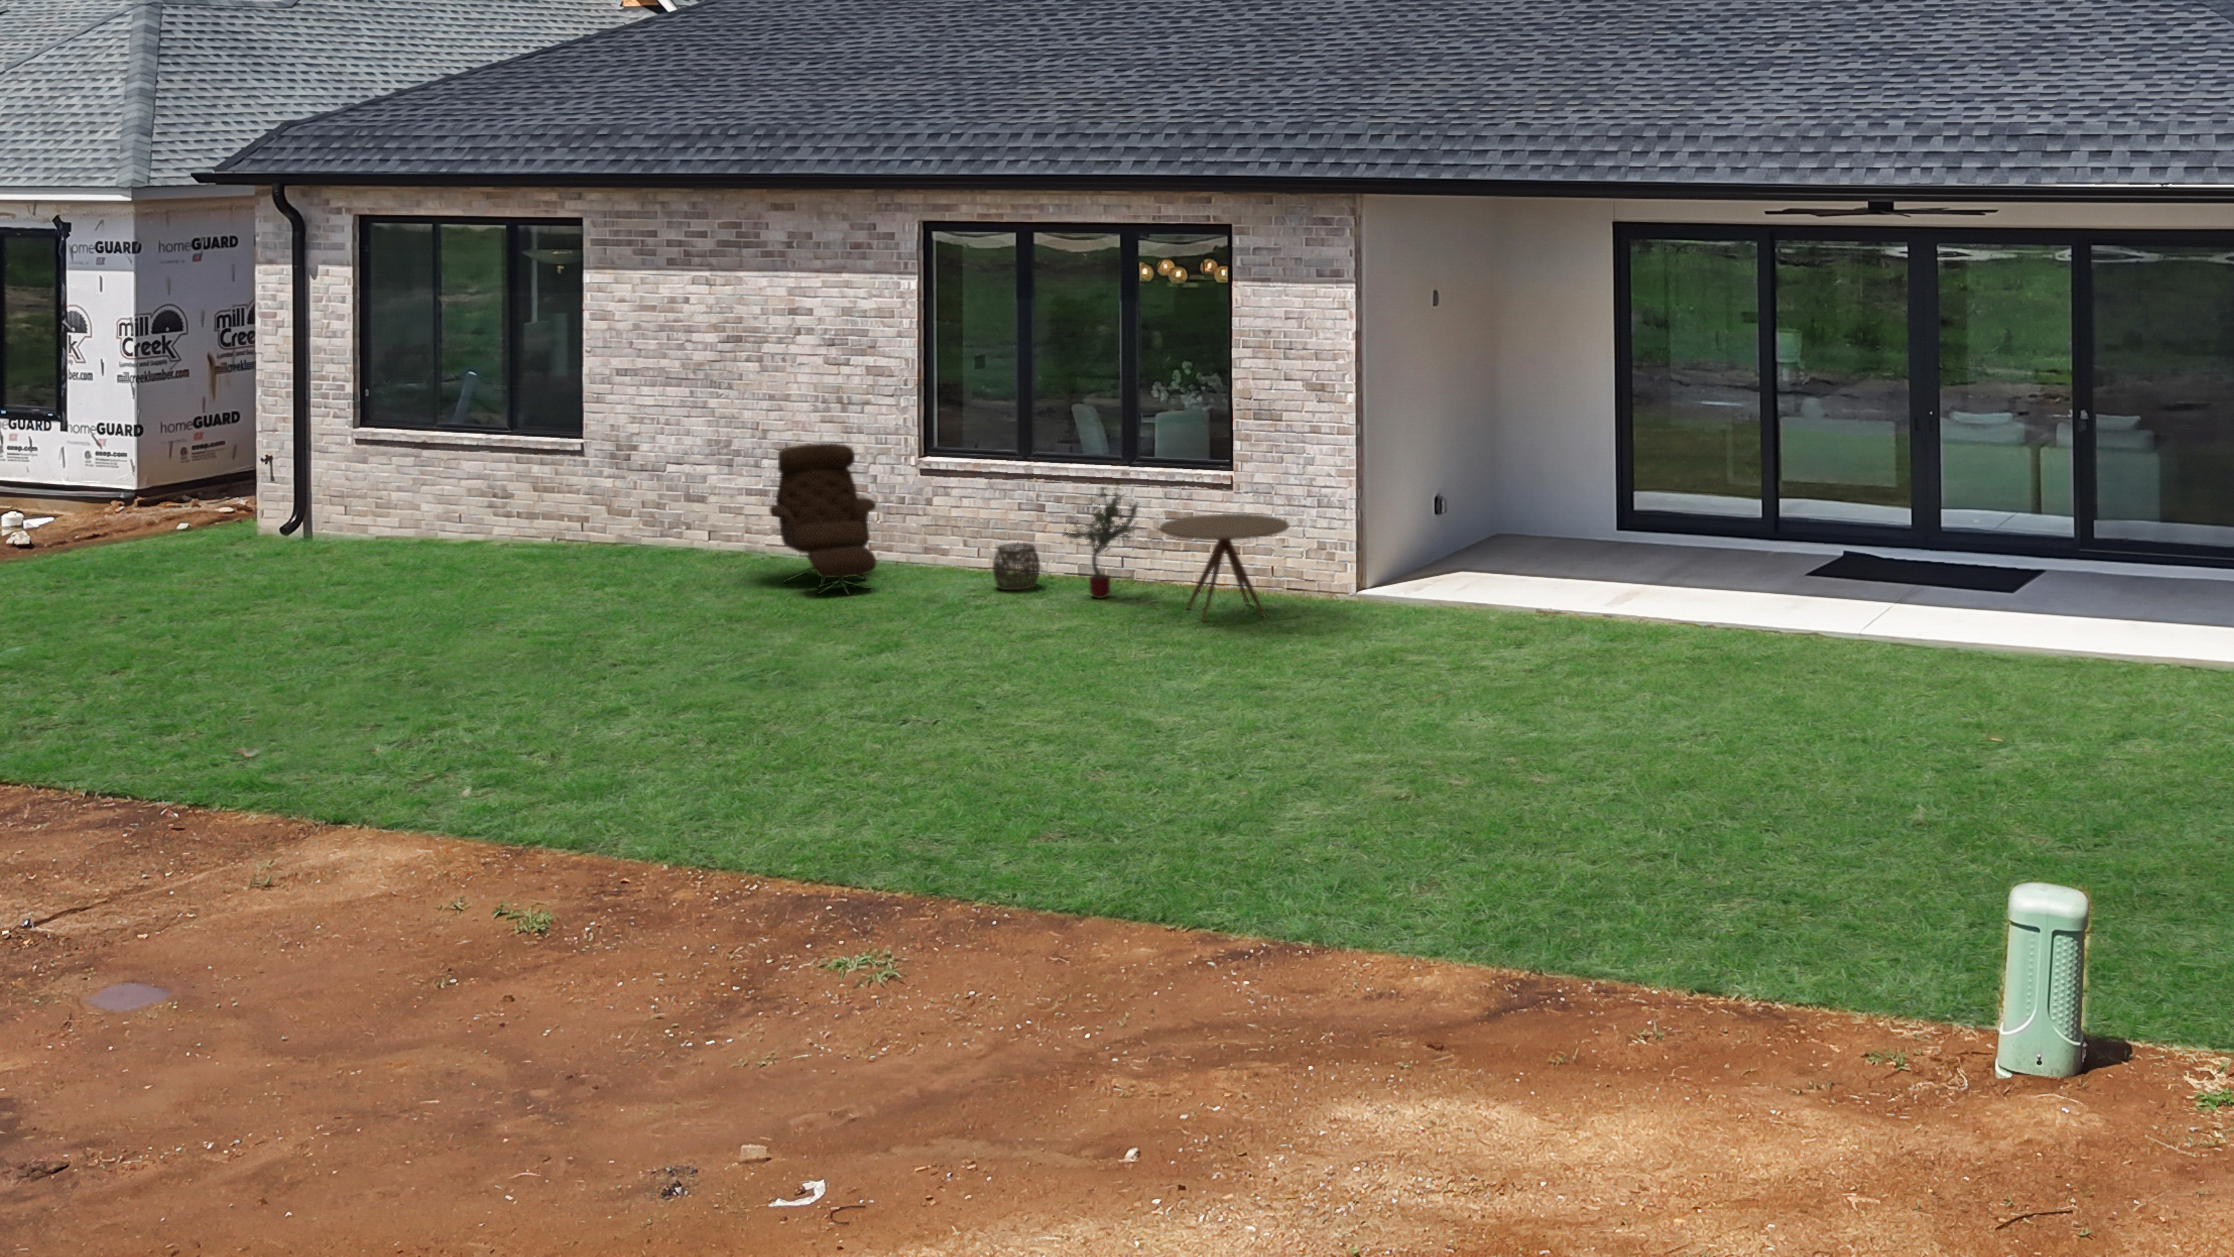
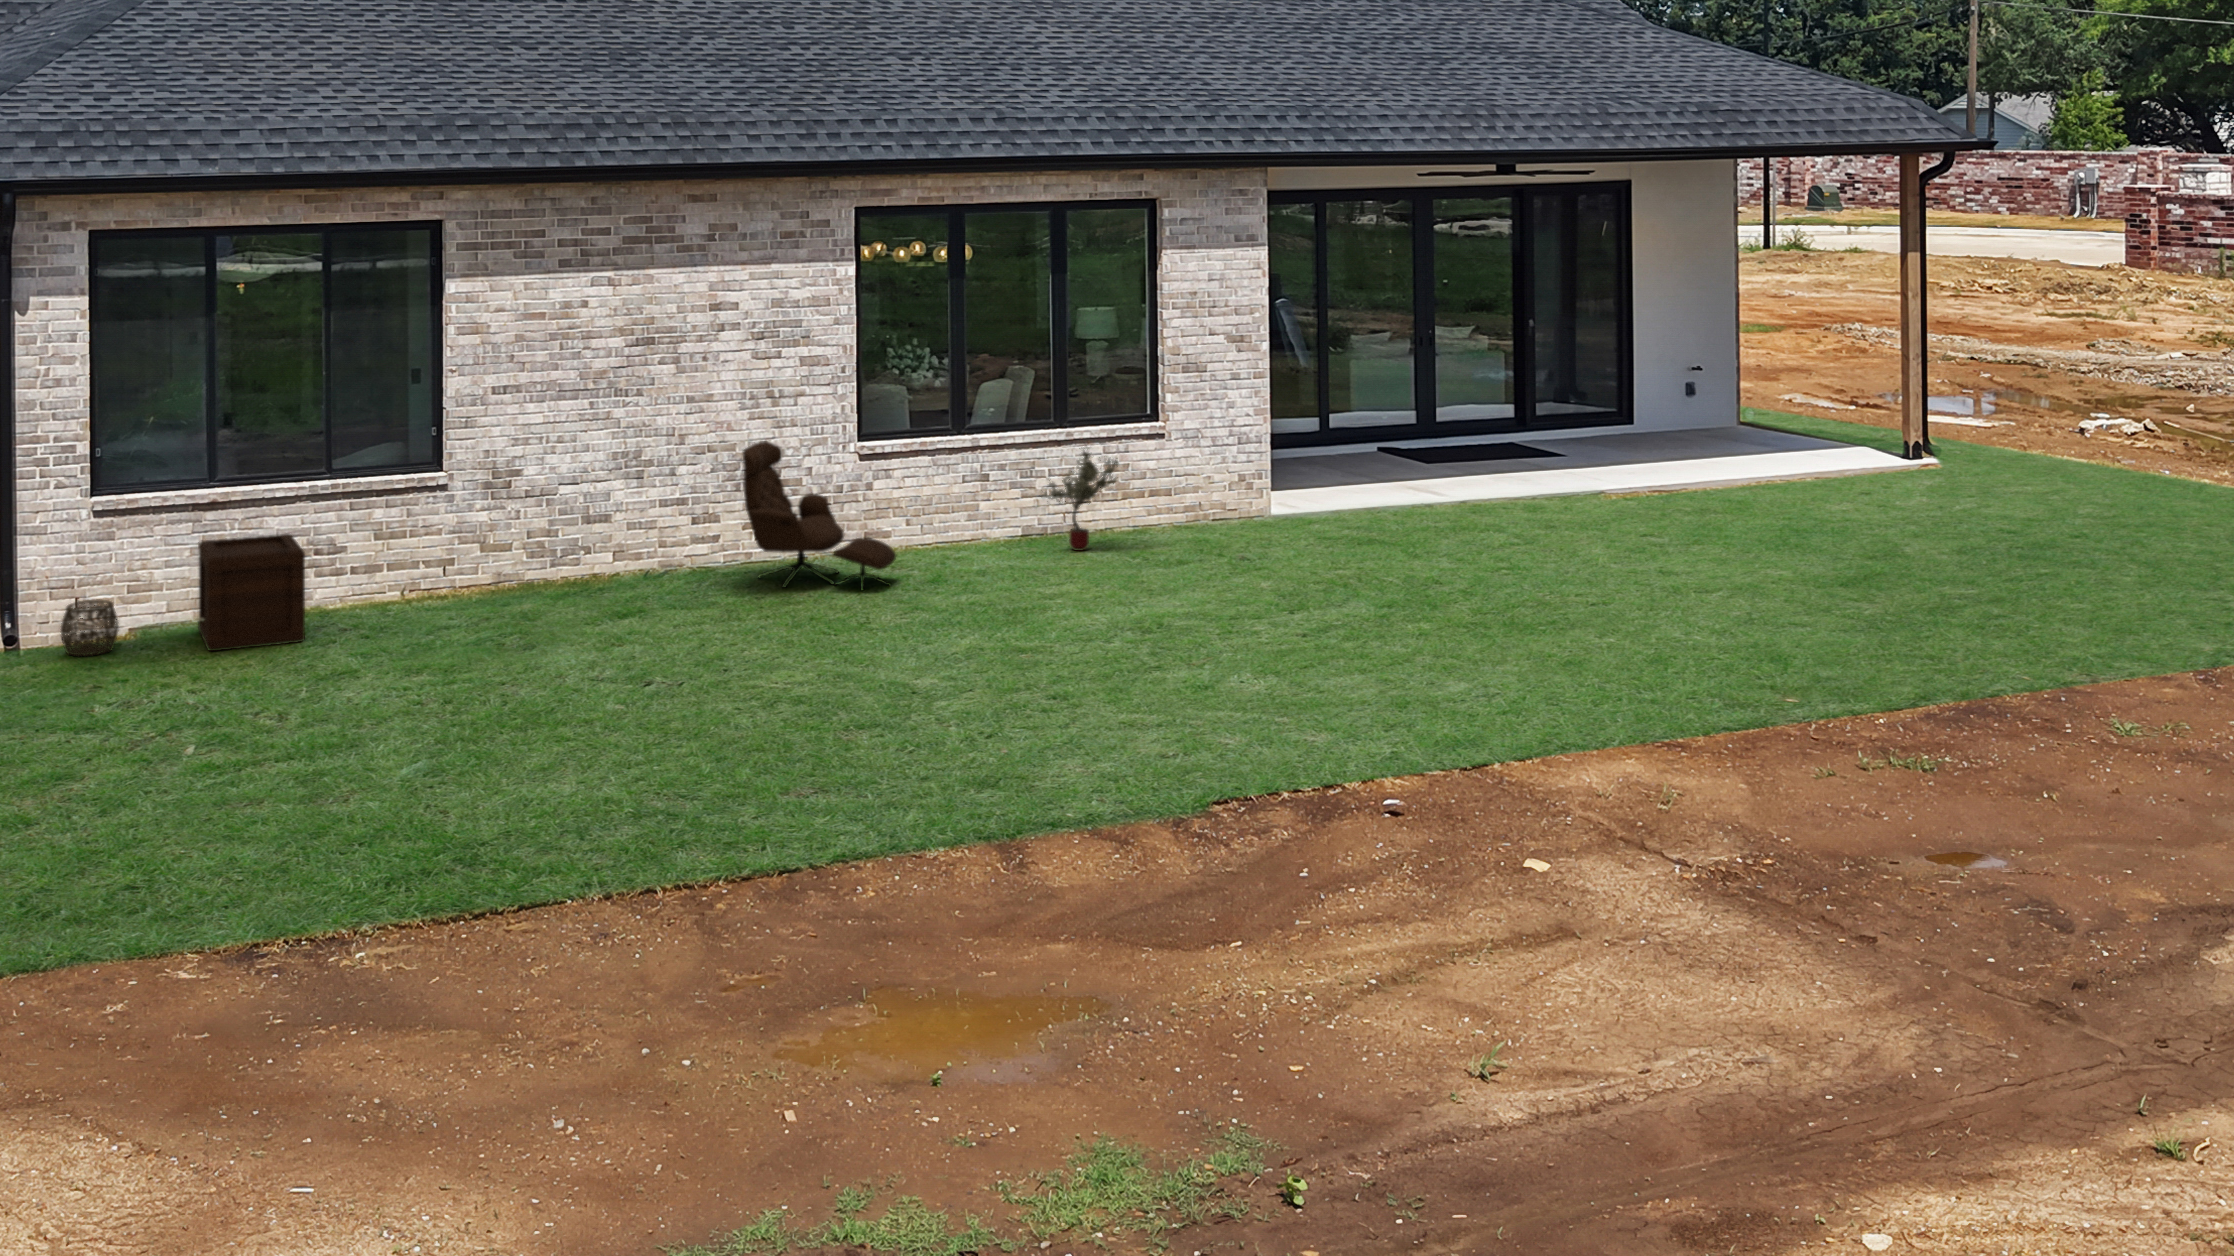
wooden crate: none [361,471,474,561] -> present [198,534,305,651]
round table: present [1160,514,1289,622] -> none [1159,455,1274,551]
woven basket: present [993,543,1040,590] -> present [61,600,119,656]

